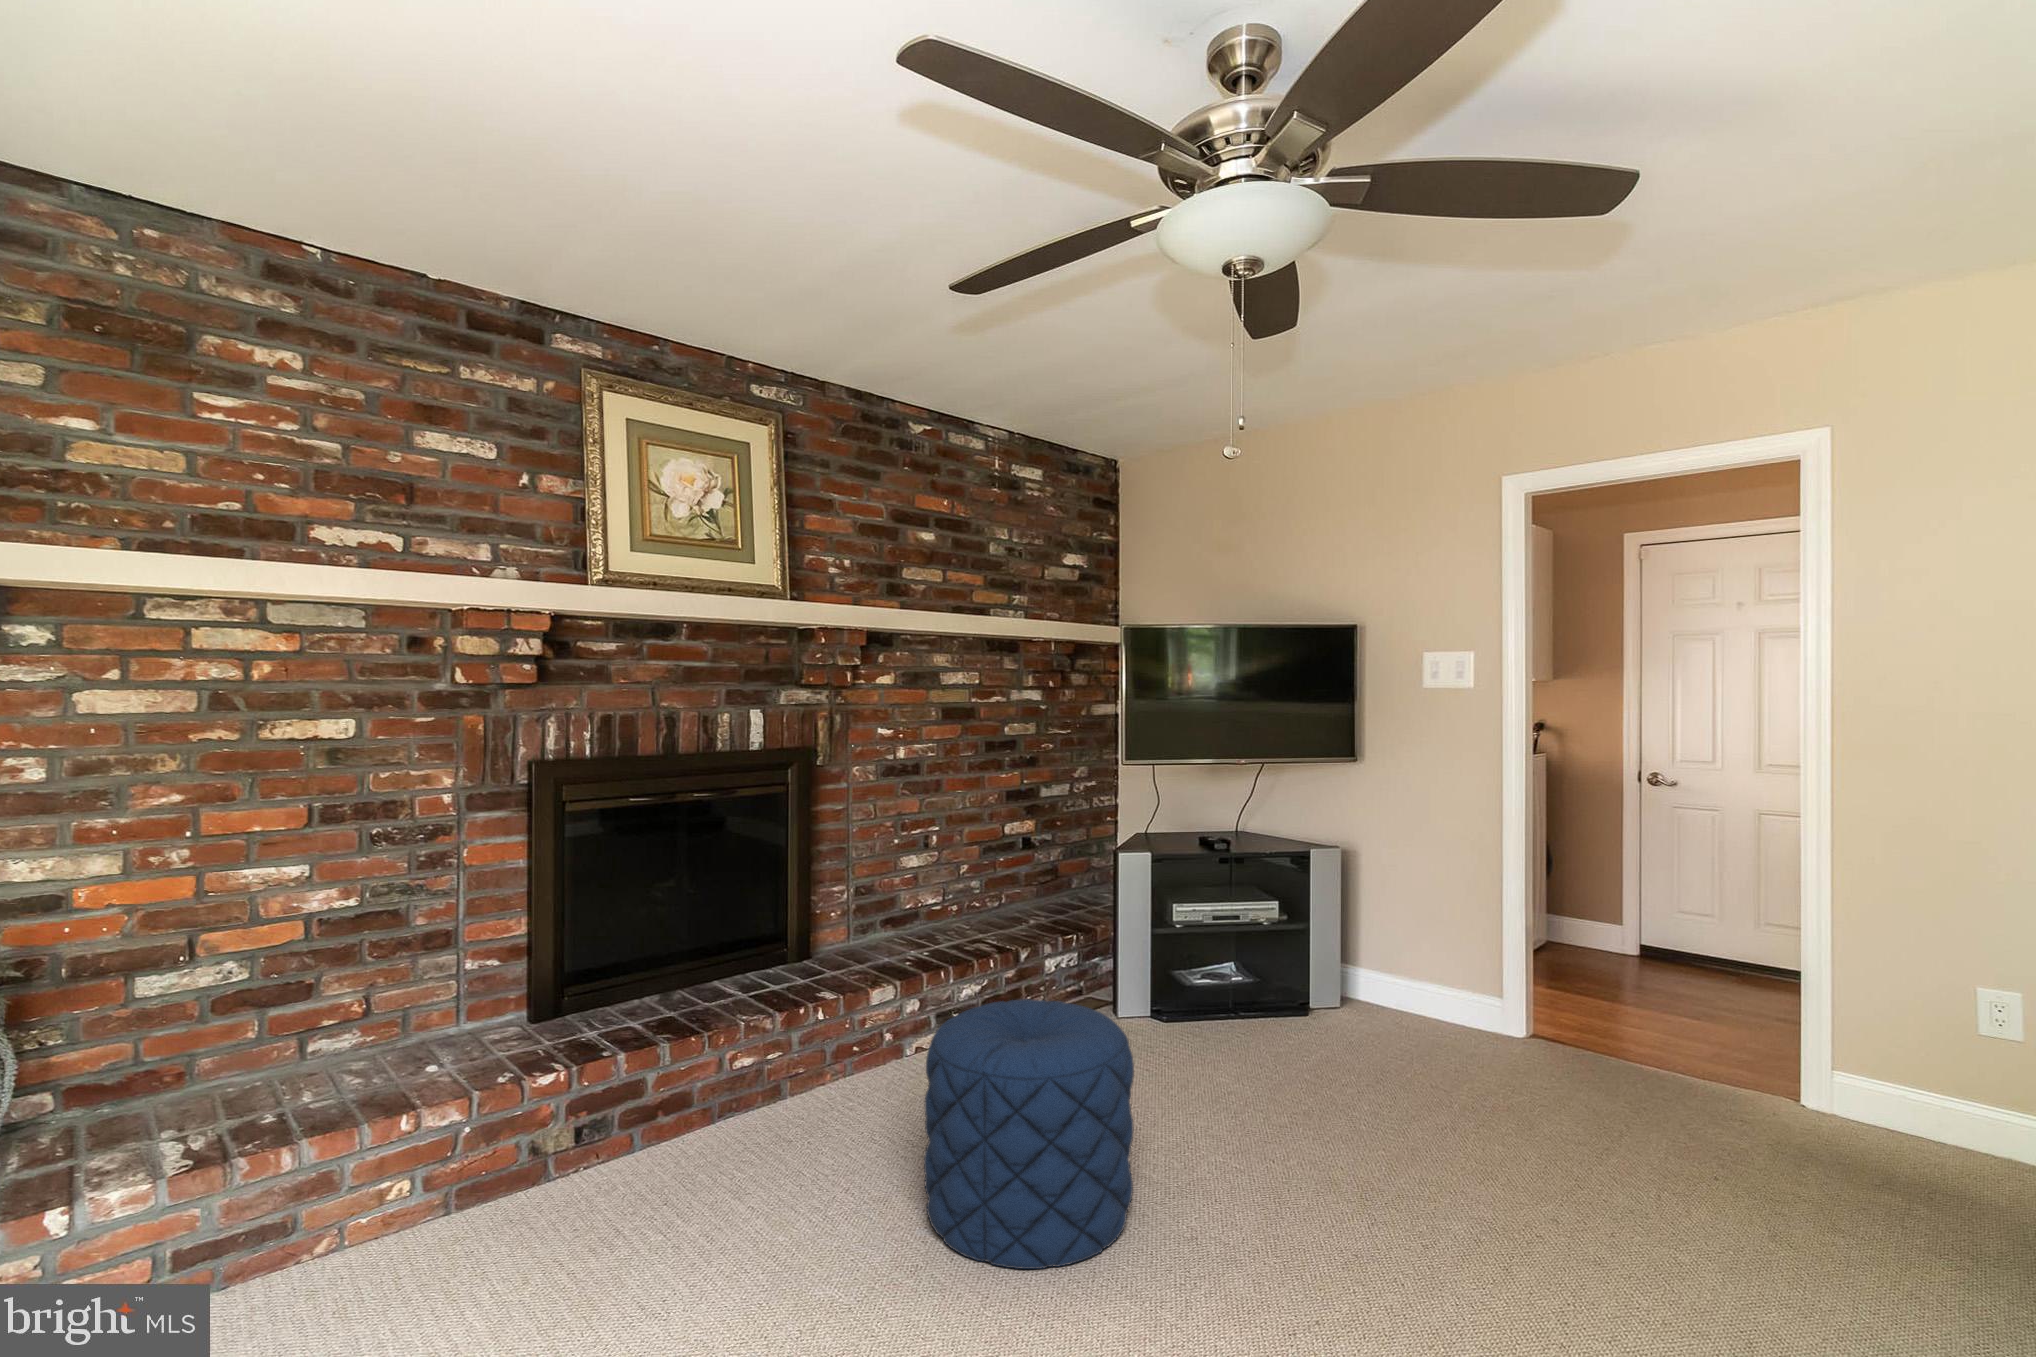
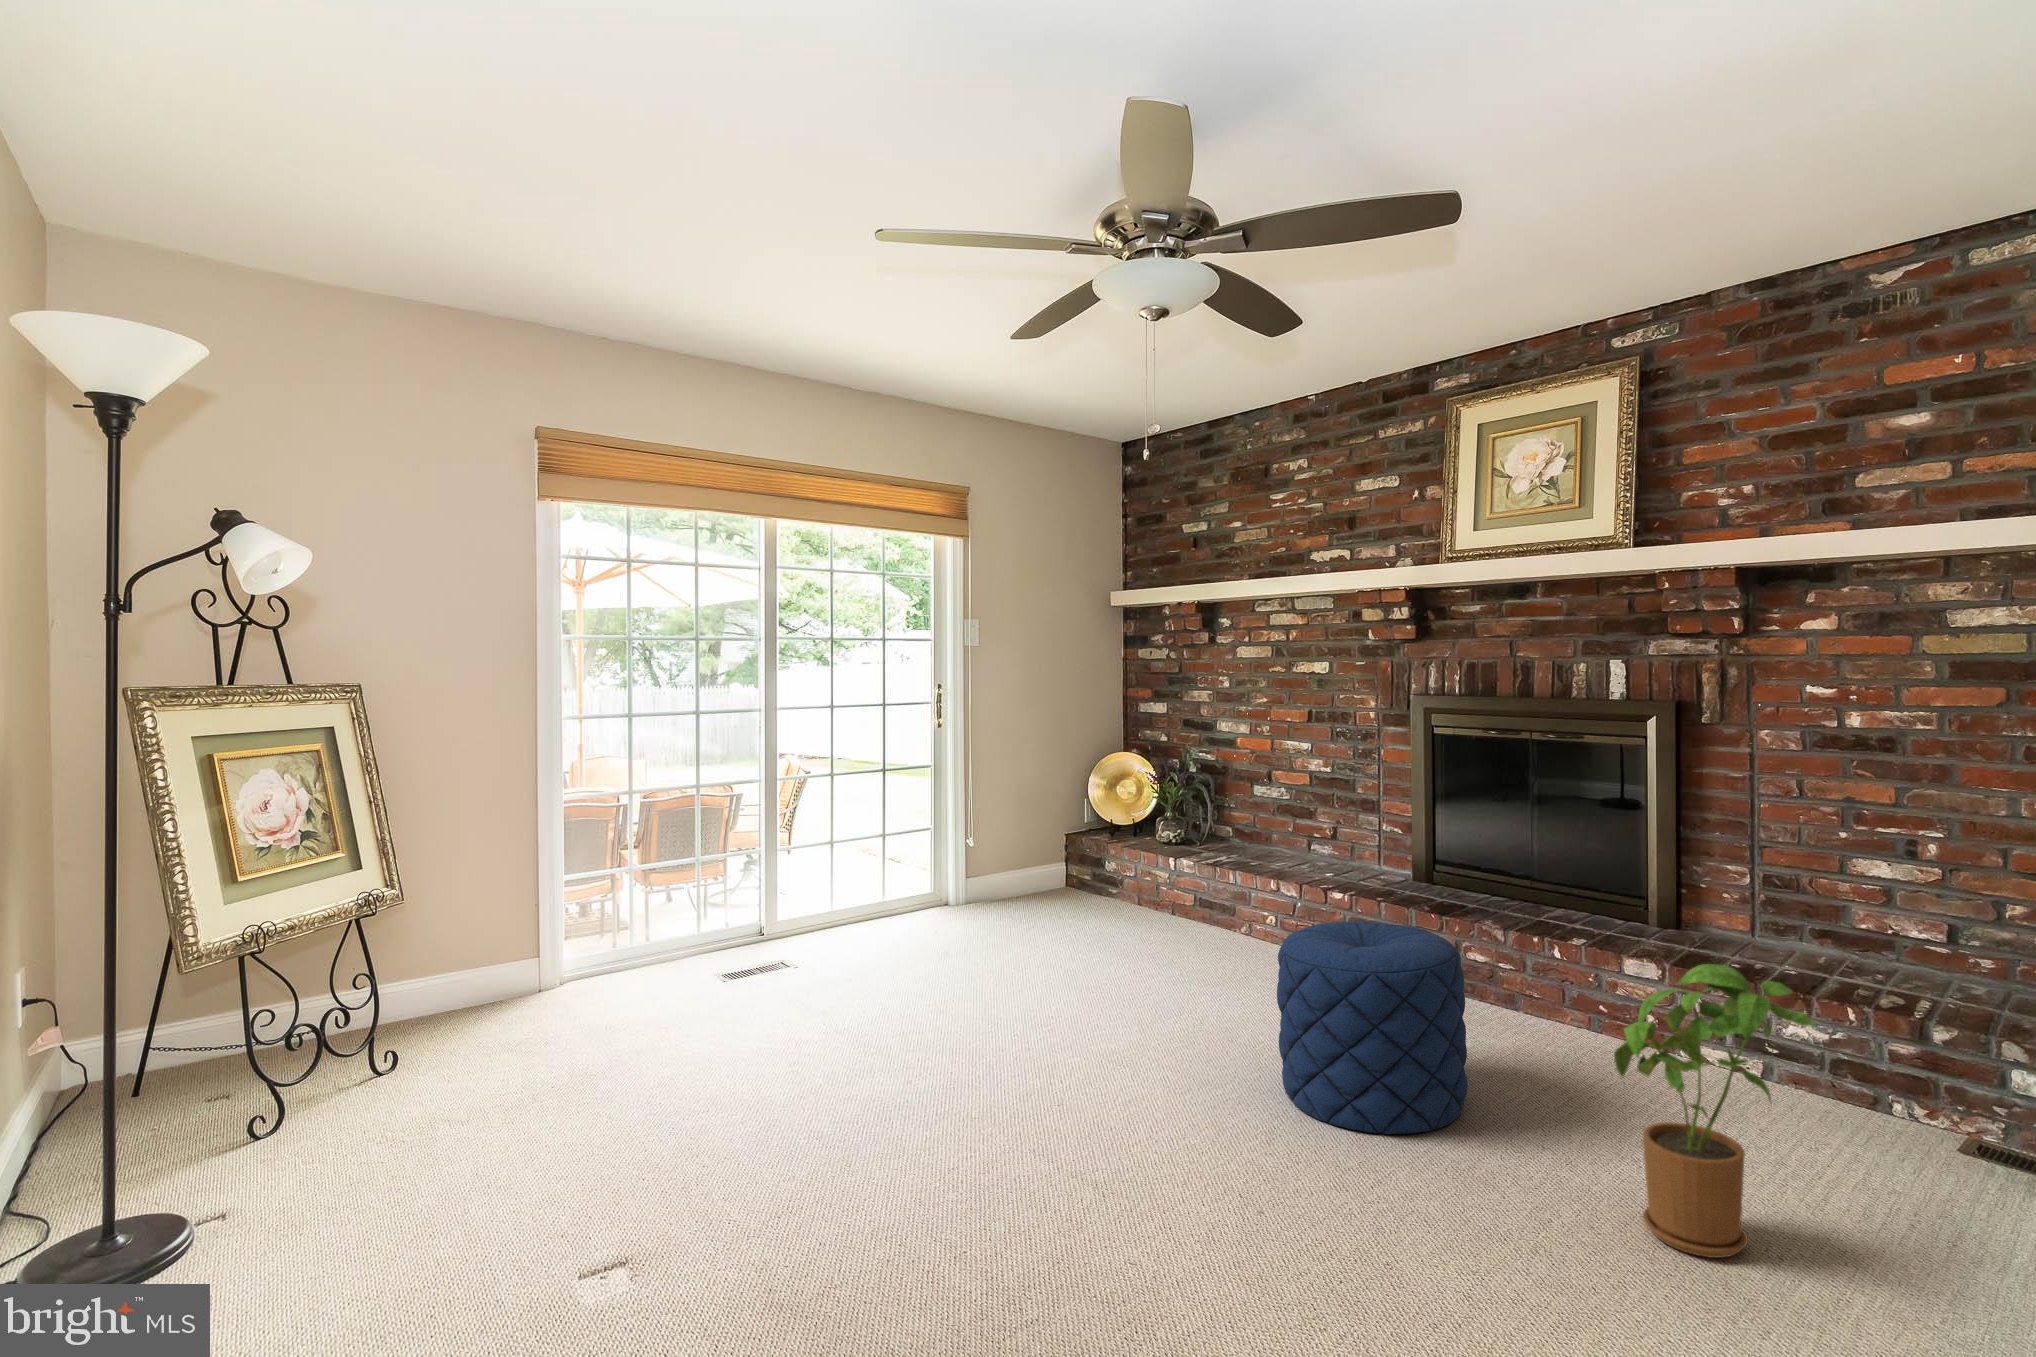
house plant: none [1190,910,1317,1130] -> present [1614,964,1817,1258]

